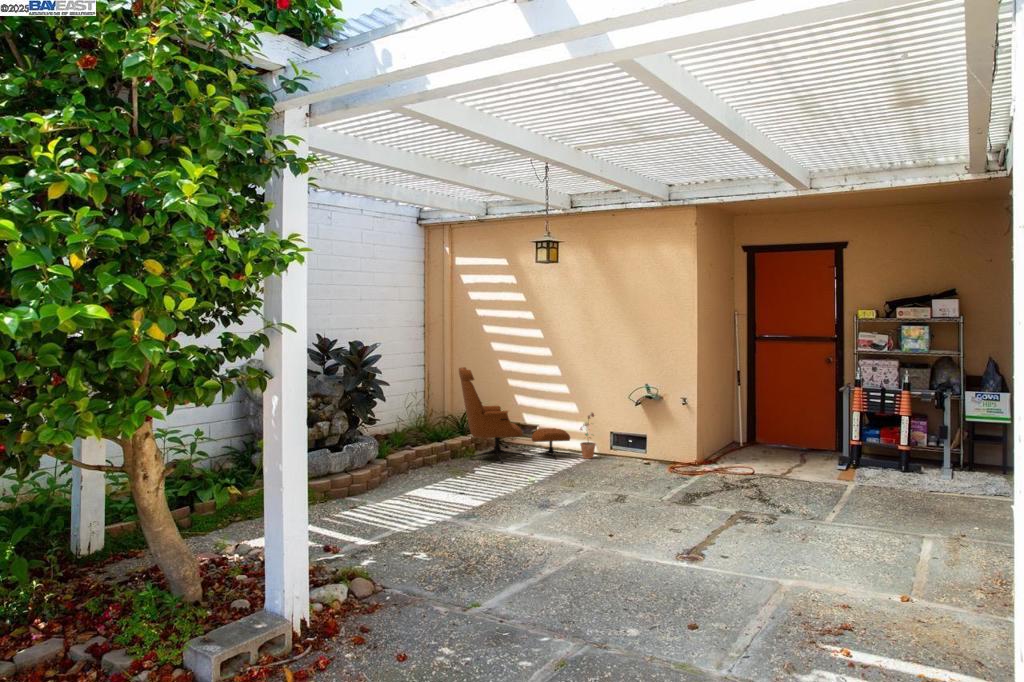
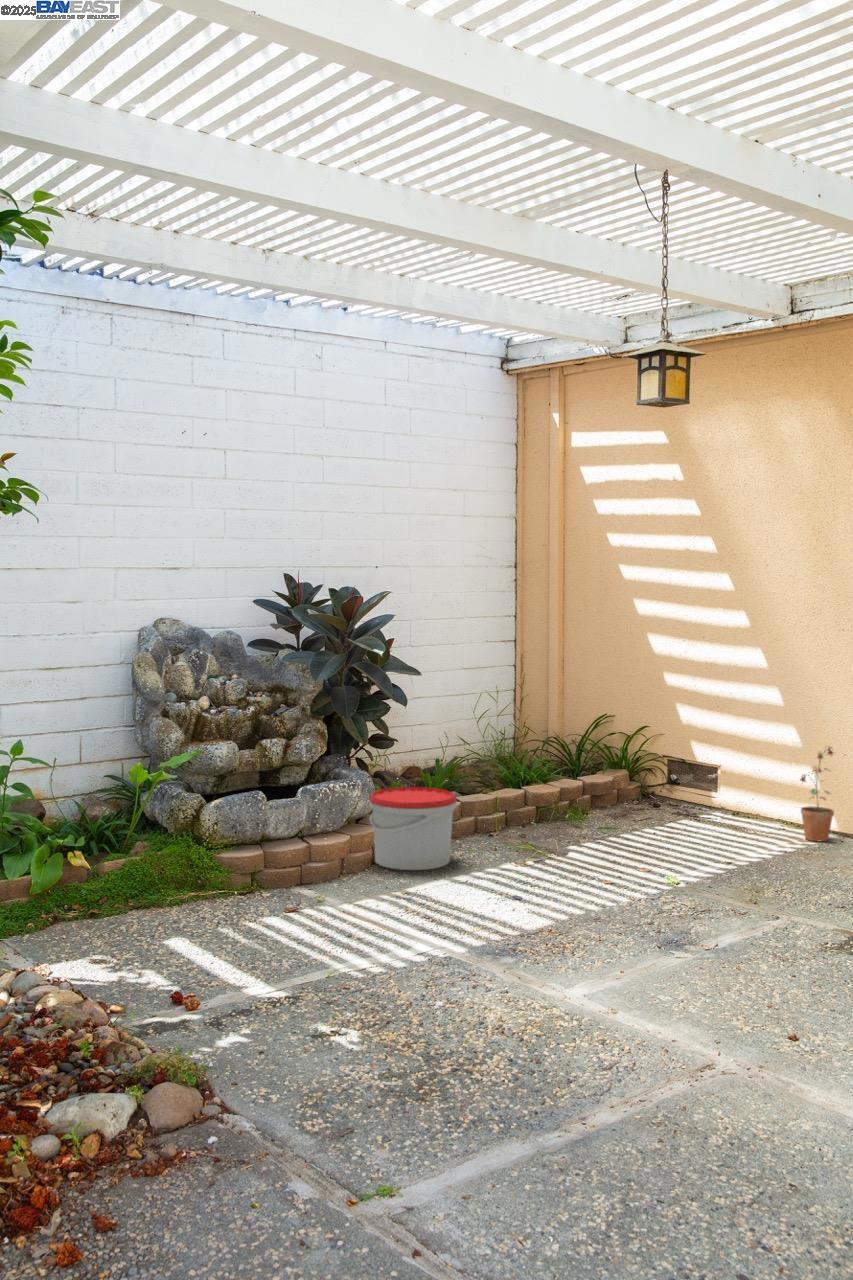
lounge chair: present [459,367,570,463] -> none [555,645,781,839]
bucket: none [377,444,422,486] -> present [369,787,457,870]

